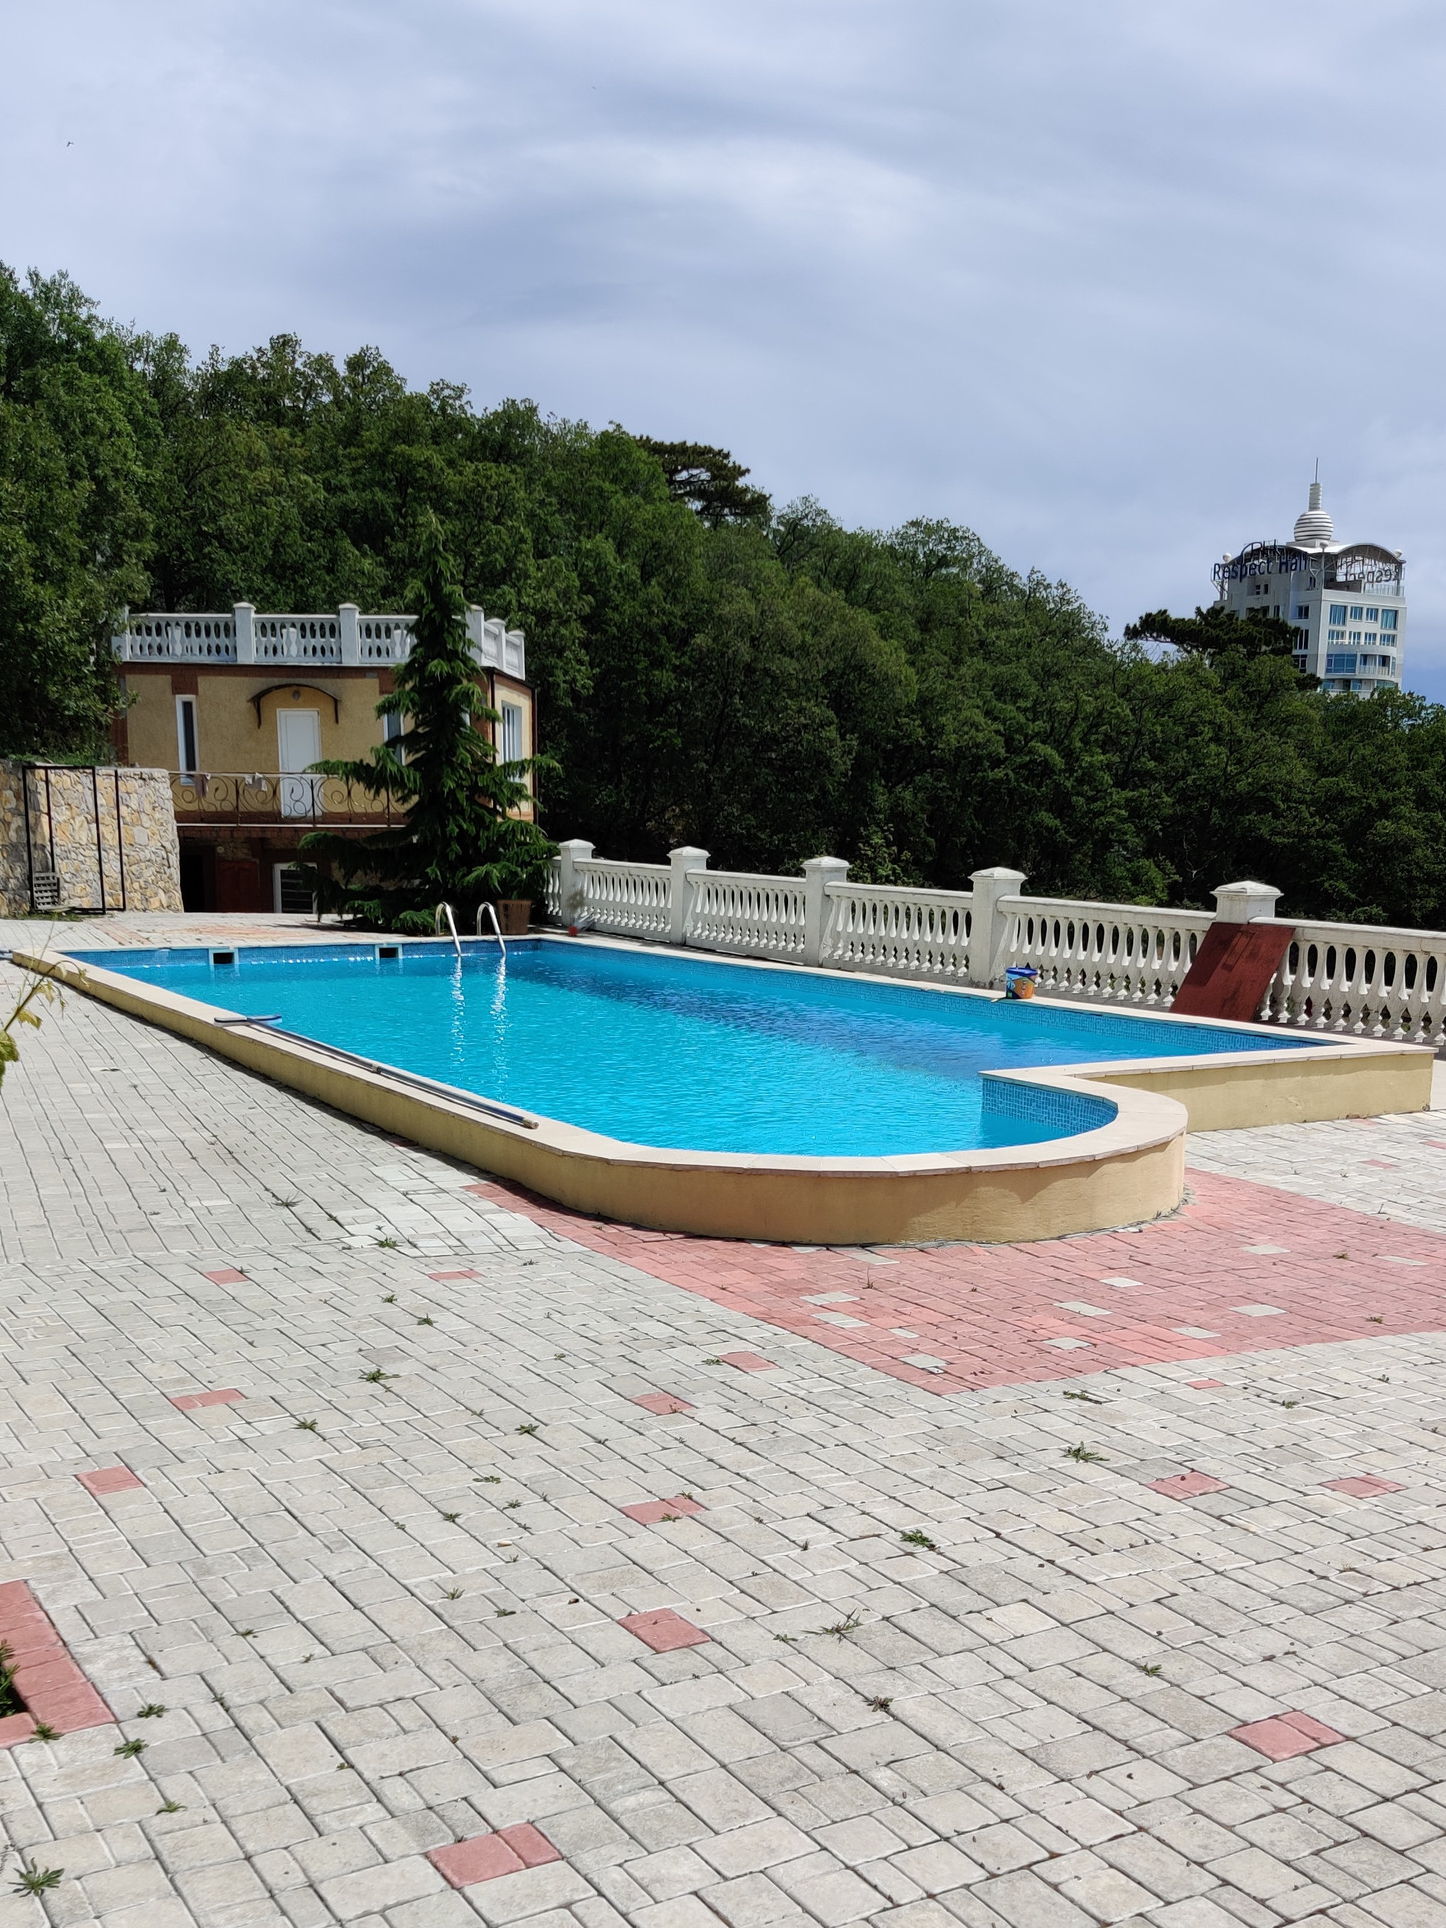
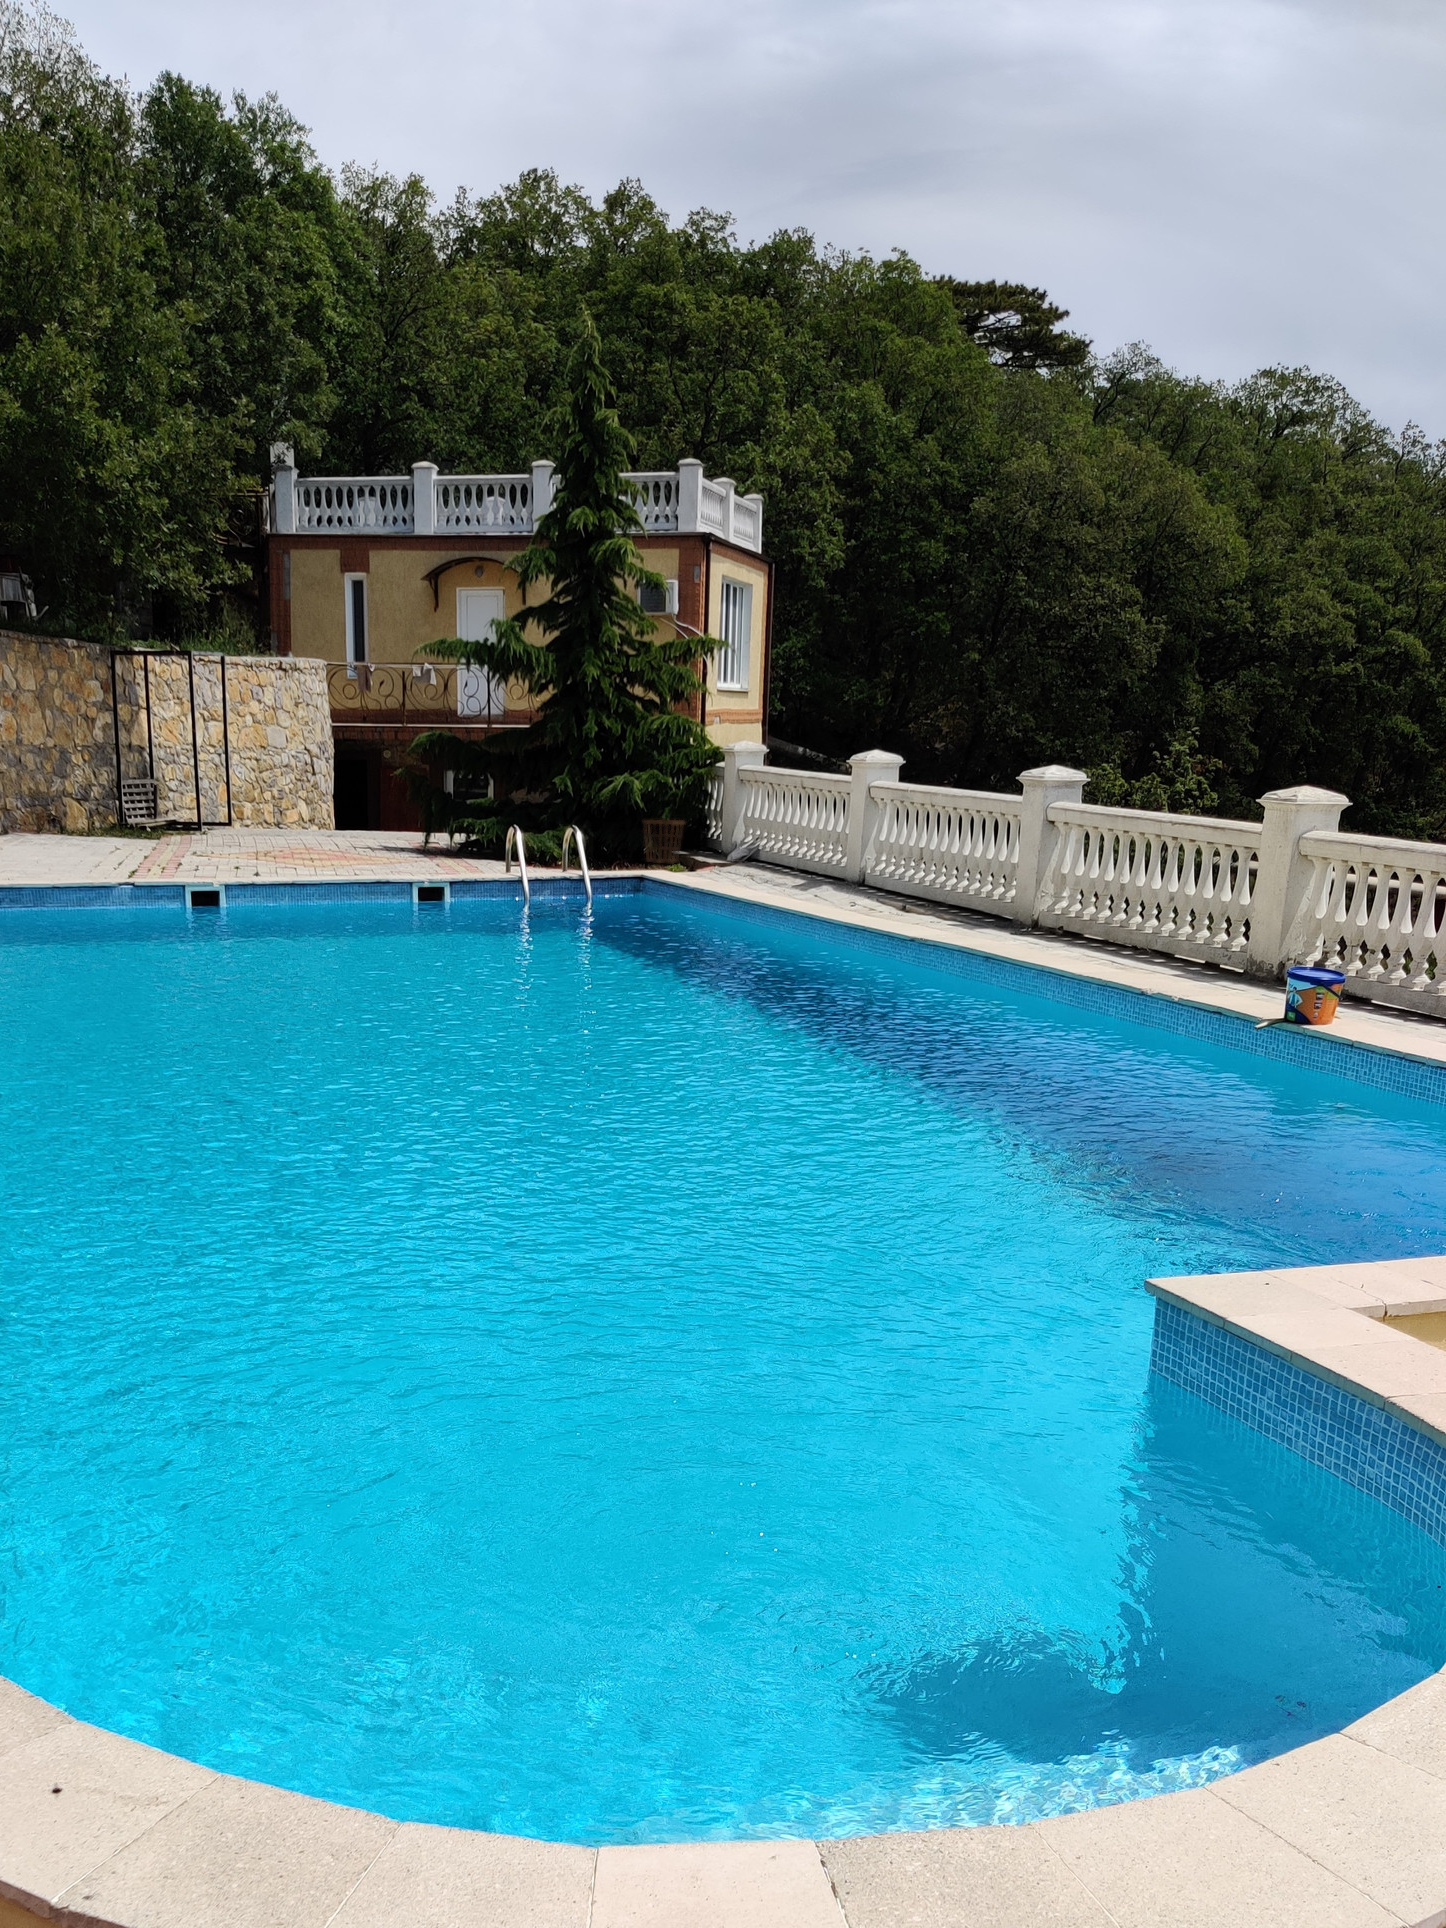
potted tree: present [565,884,590,936] -> none [724,797,762,867]

